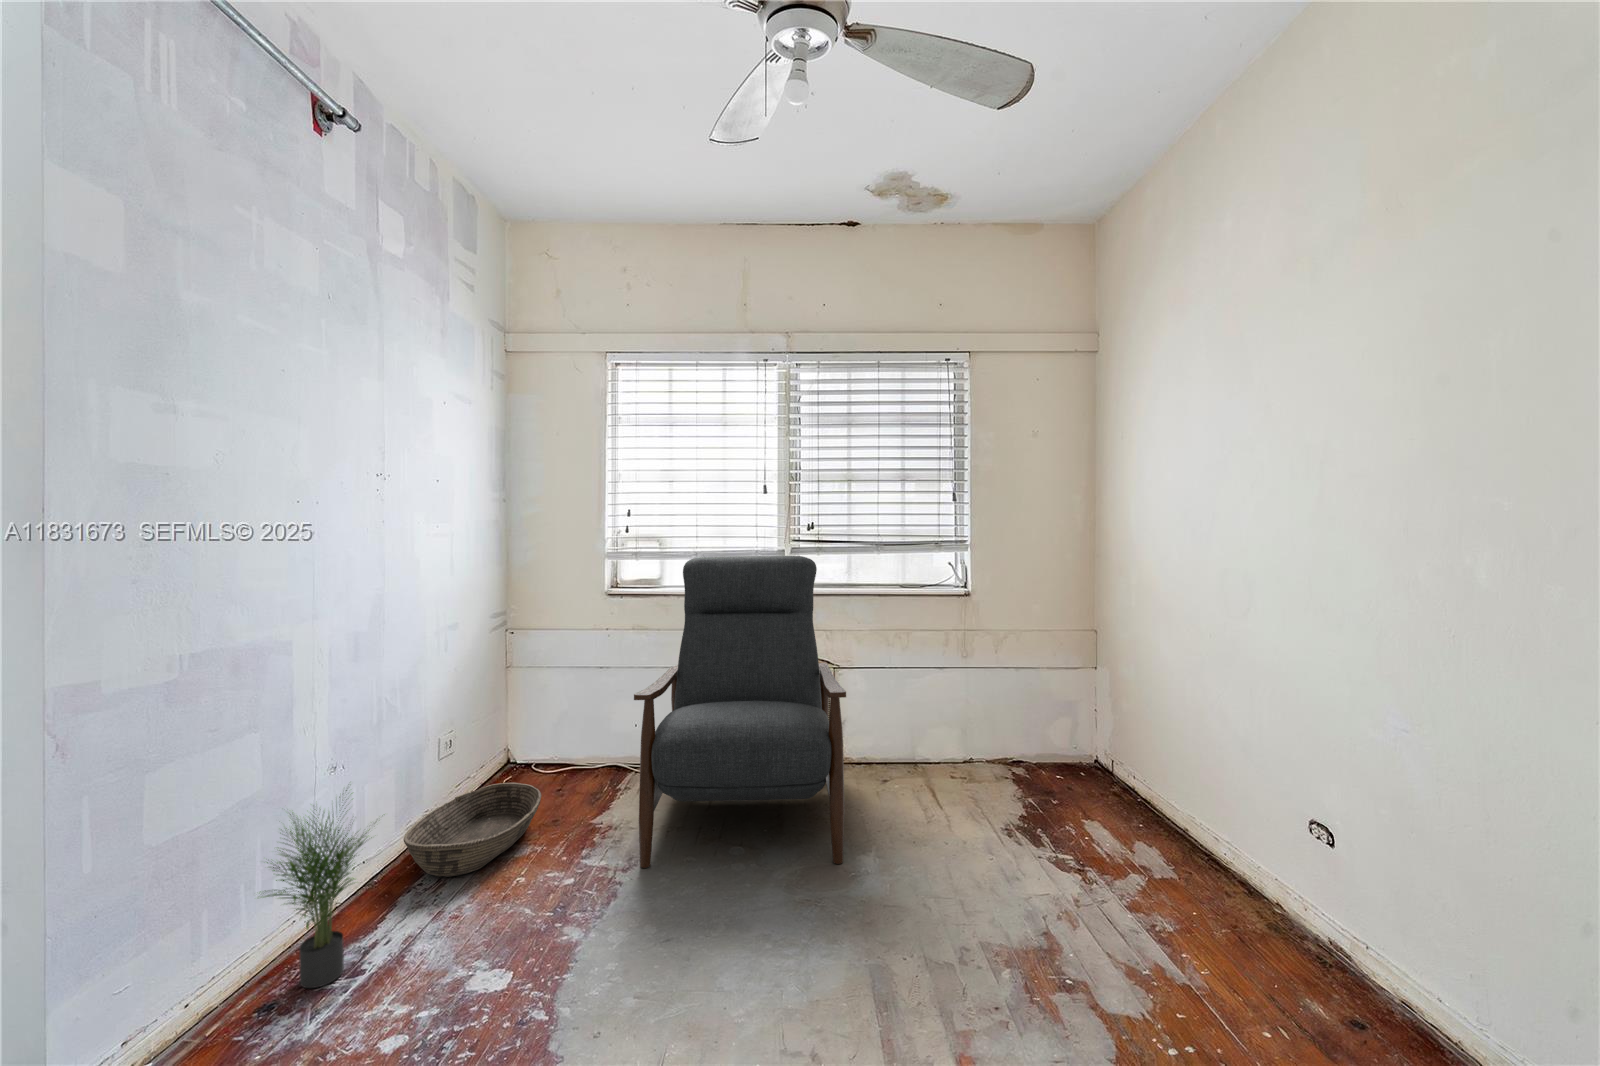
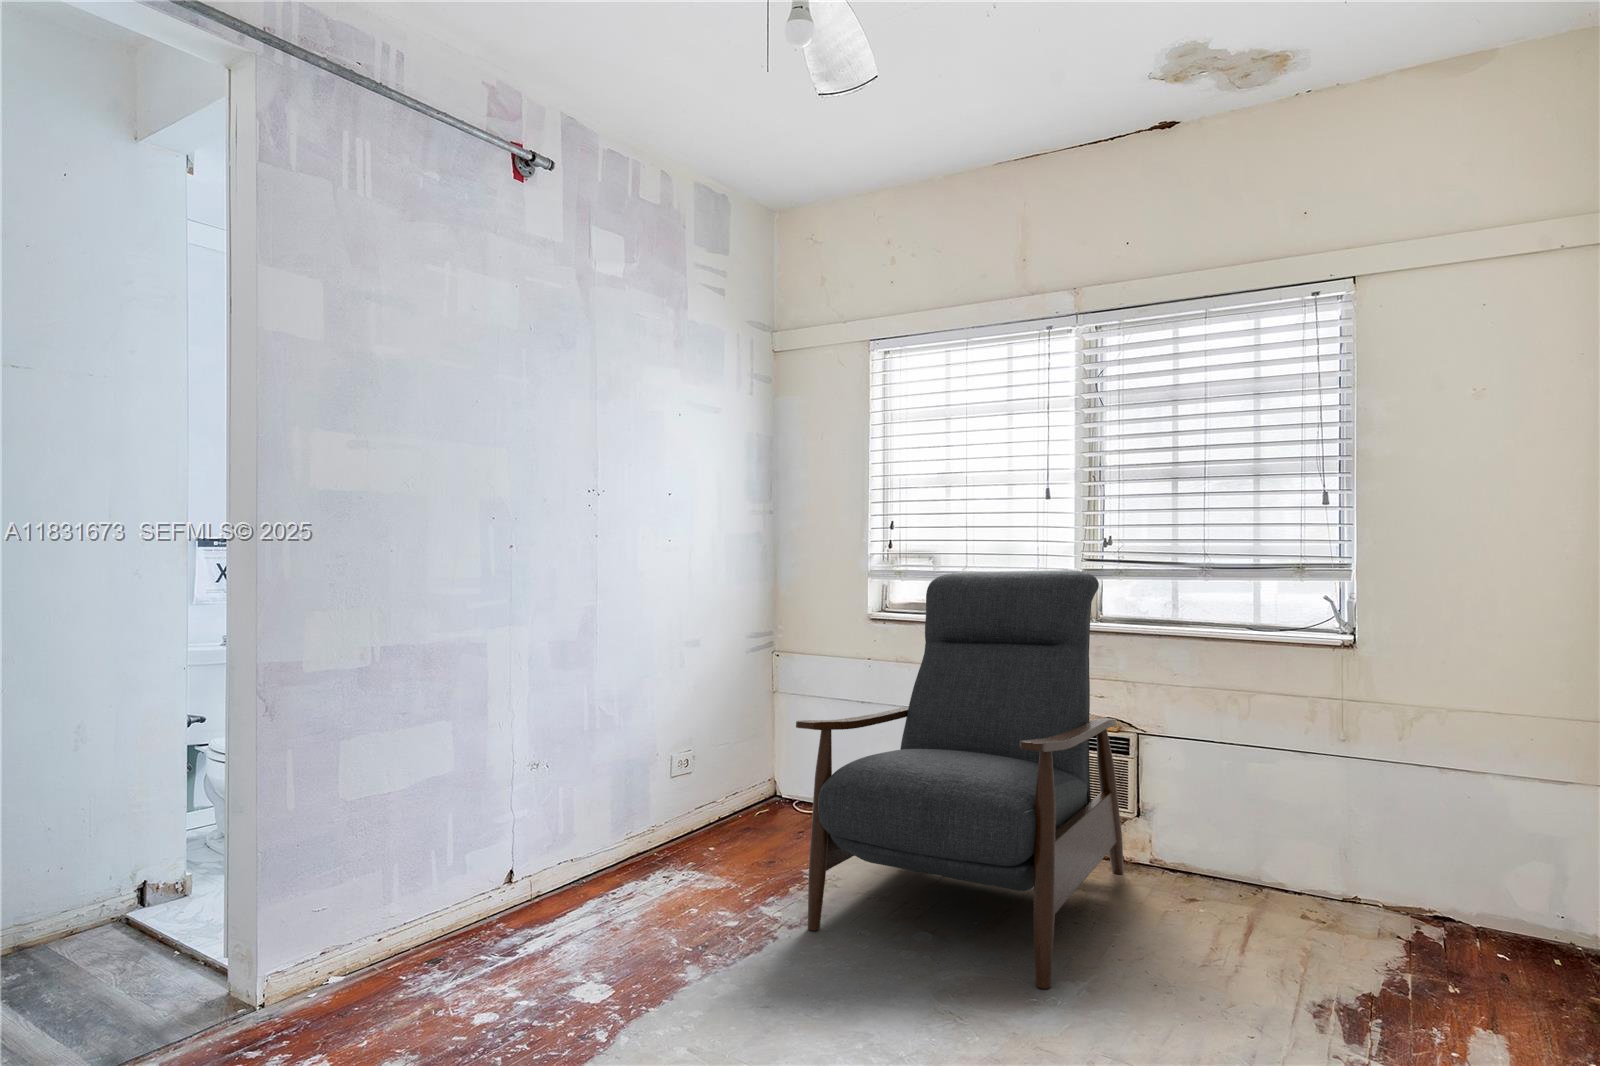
basket: present [403,783,541,877] -> none [606,813,755,893]
potted plant: present [265,790,376,988] -> none [419,769,547,954]

